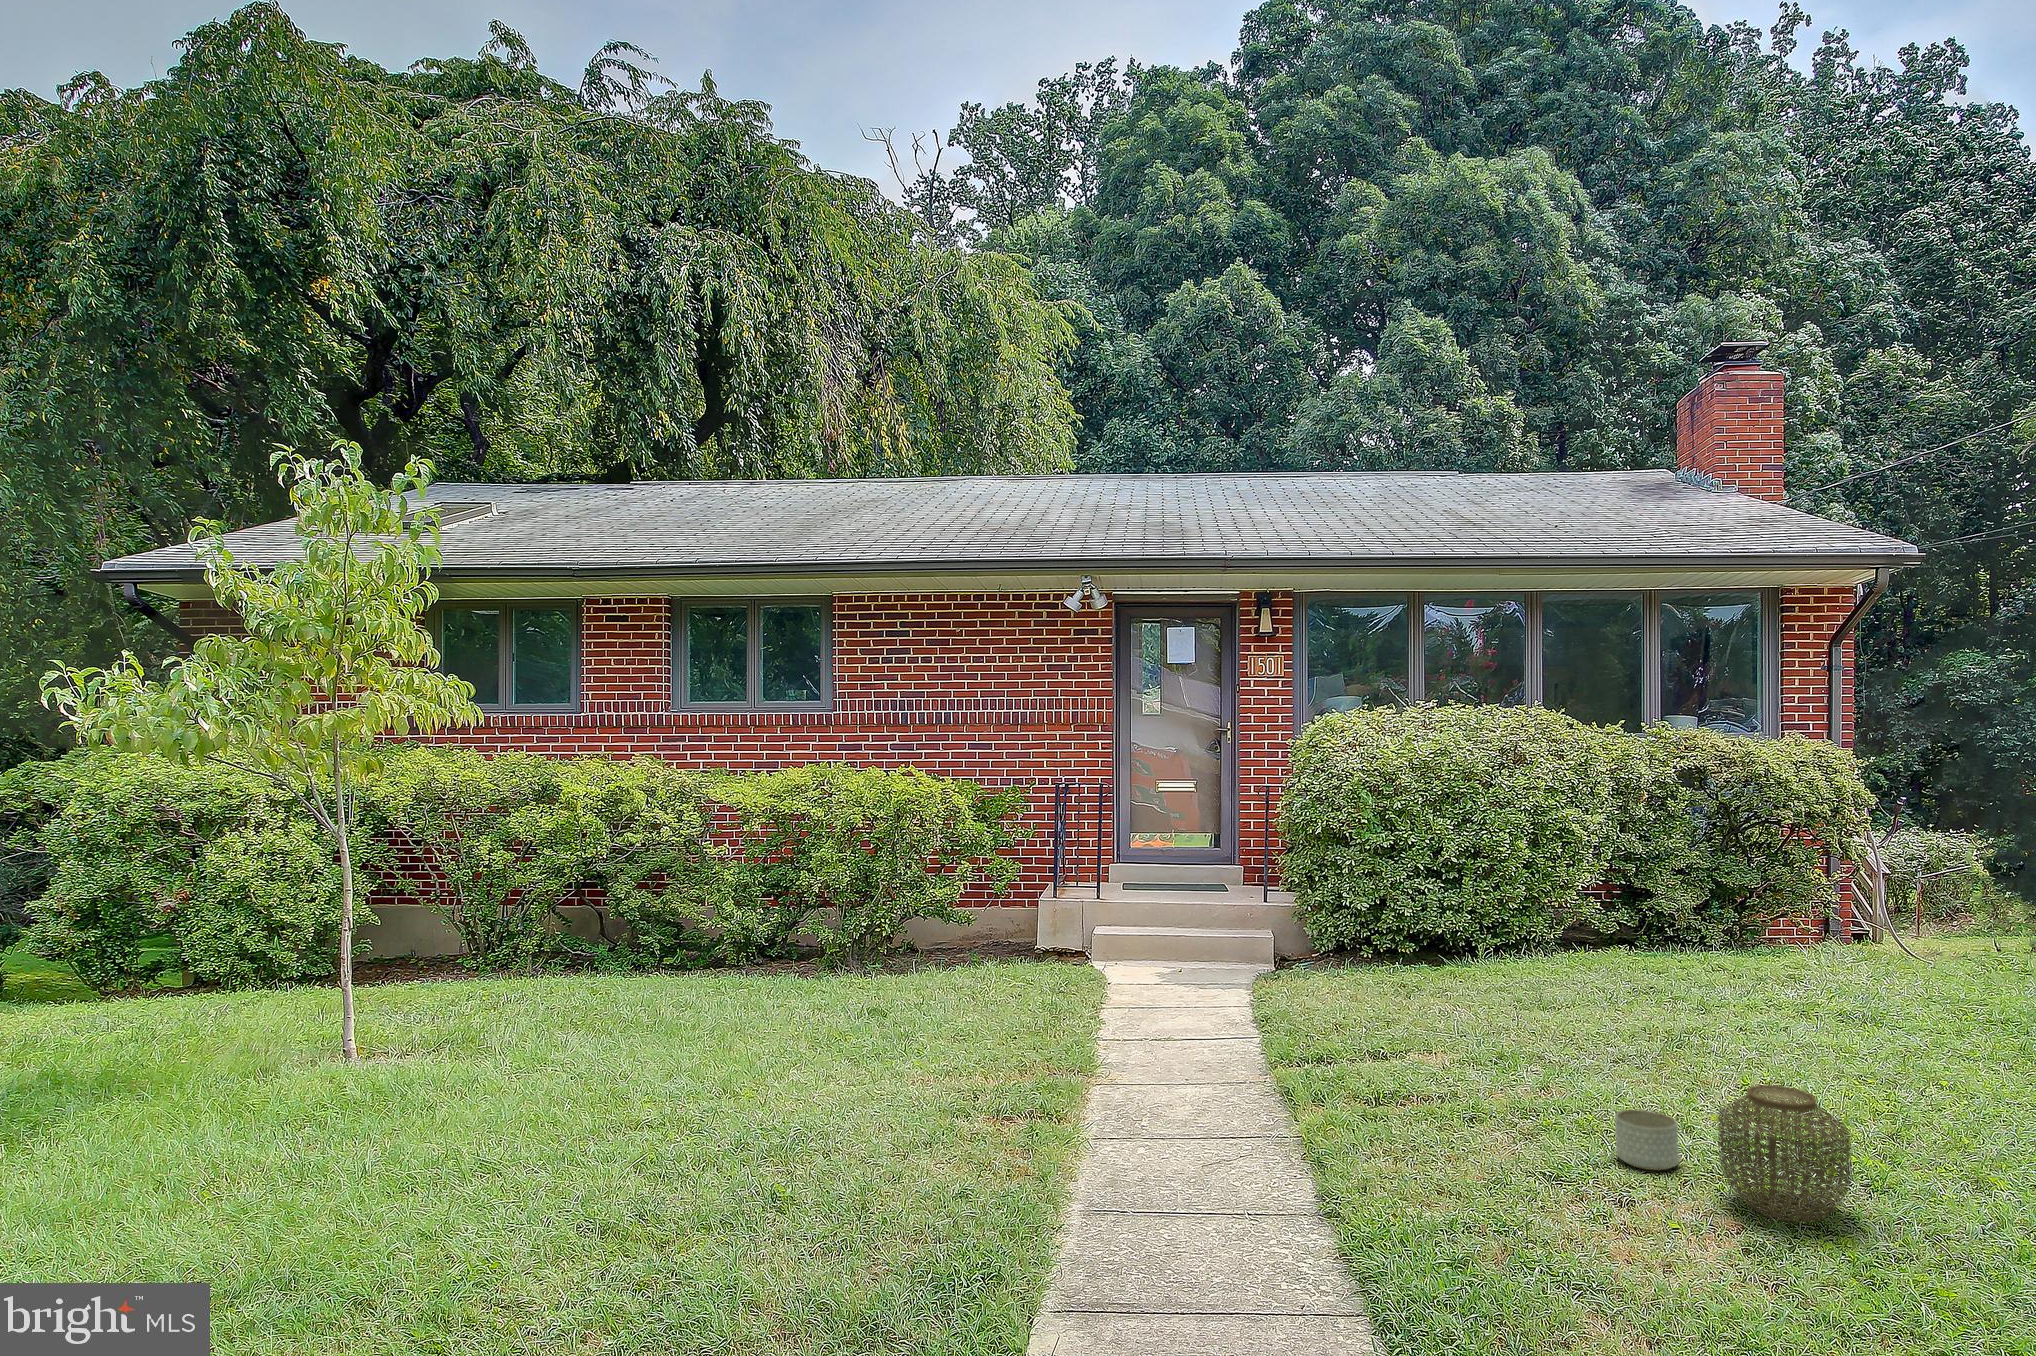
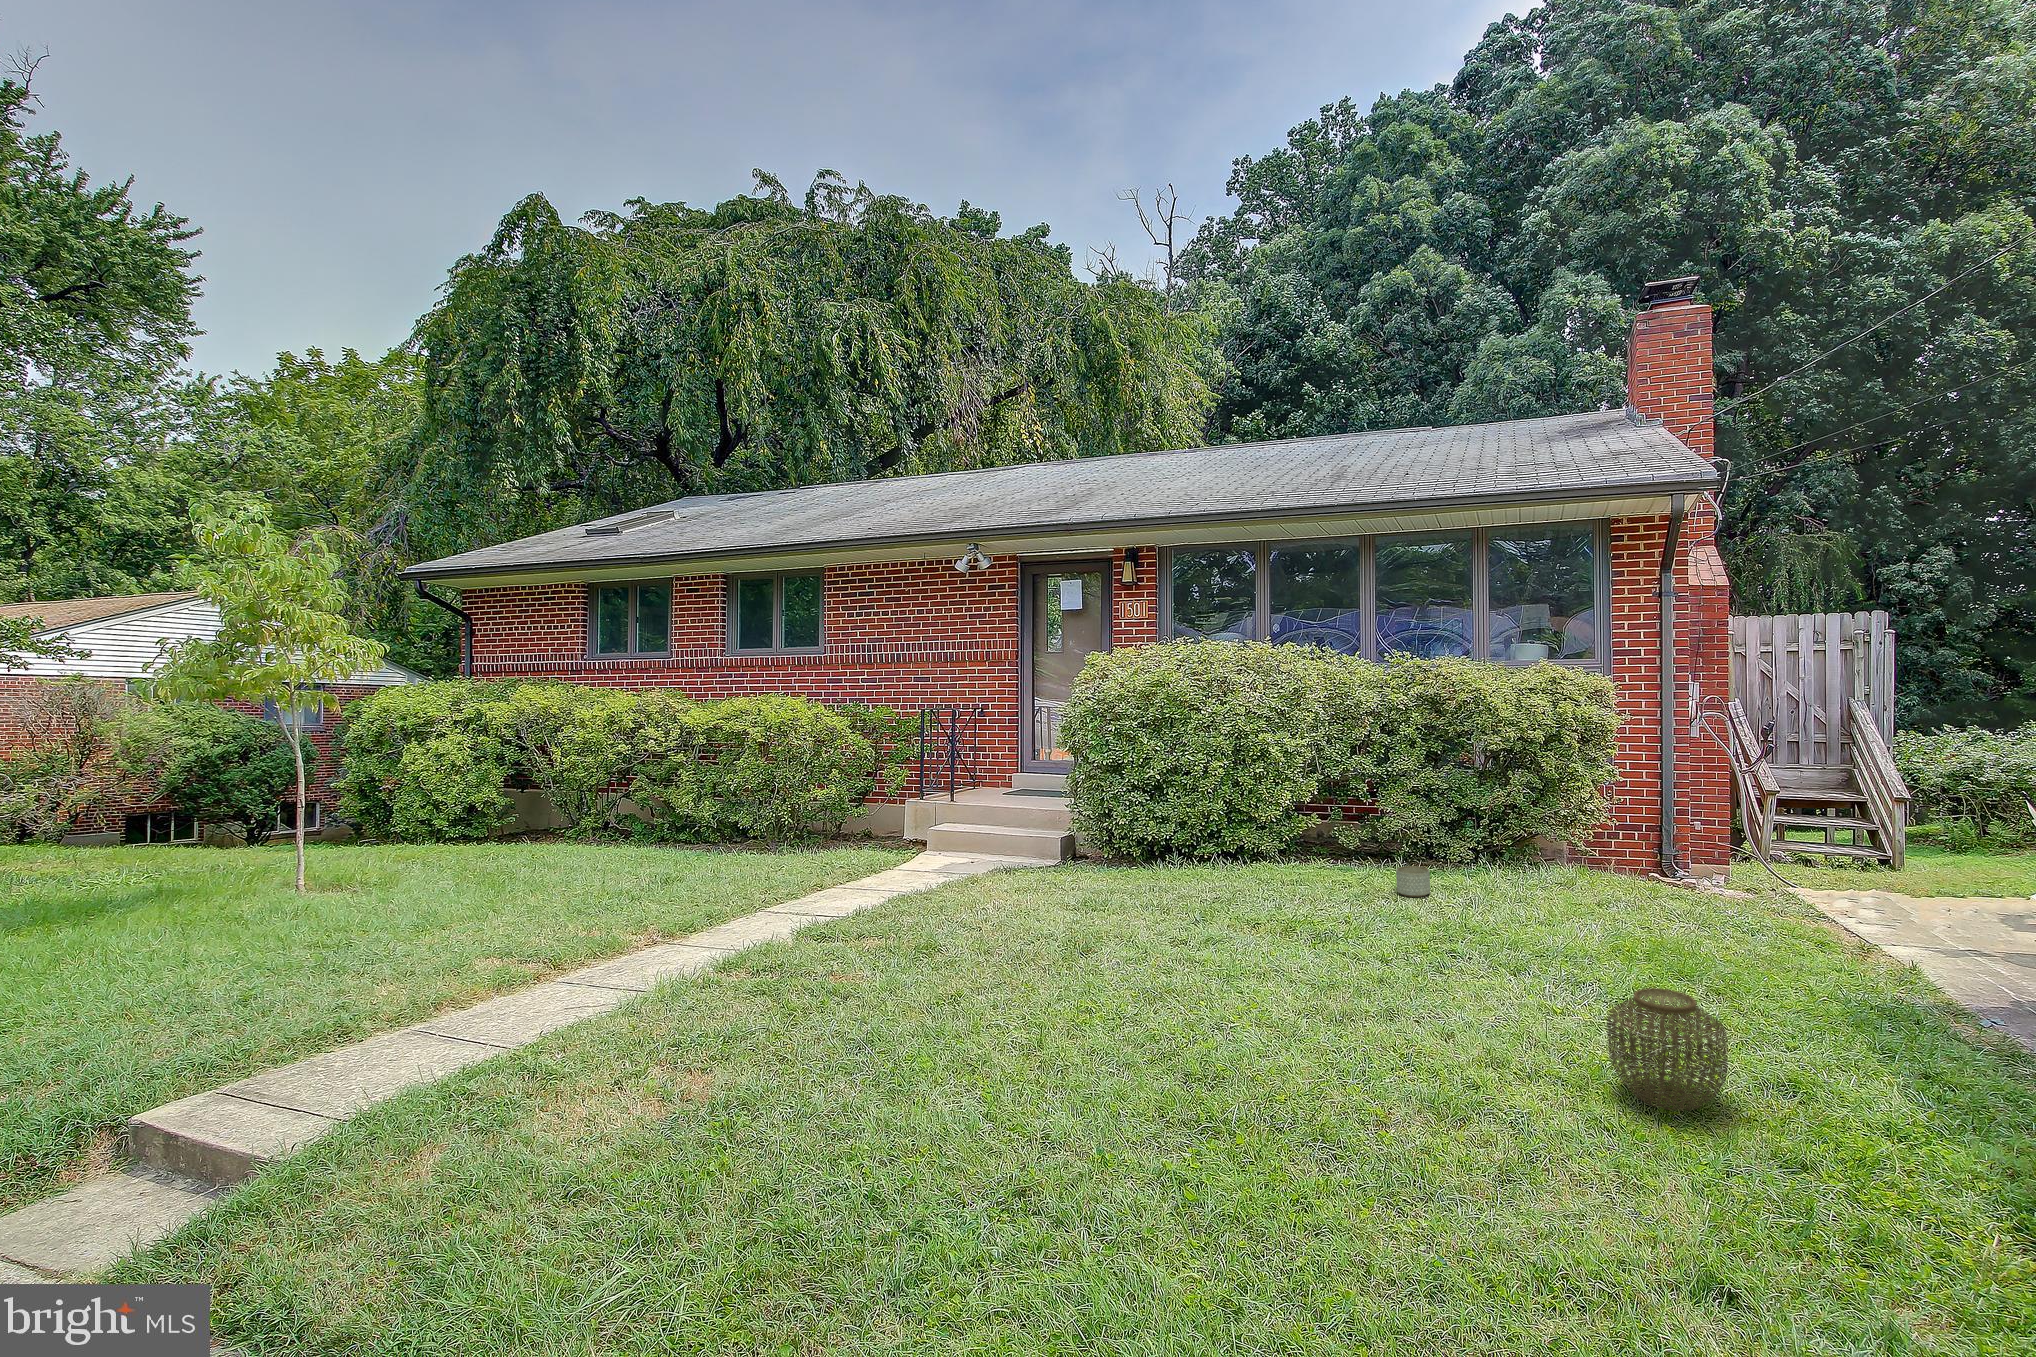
planter: present [1615,1109,1679,1171] -> present [1396,866,1430,897]

